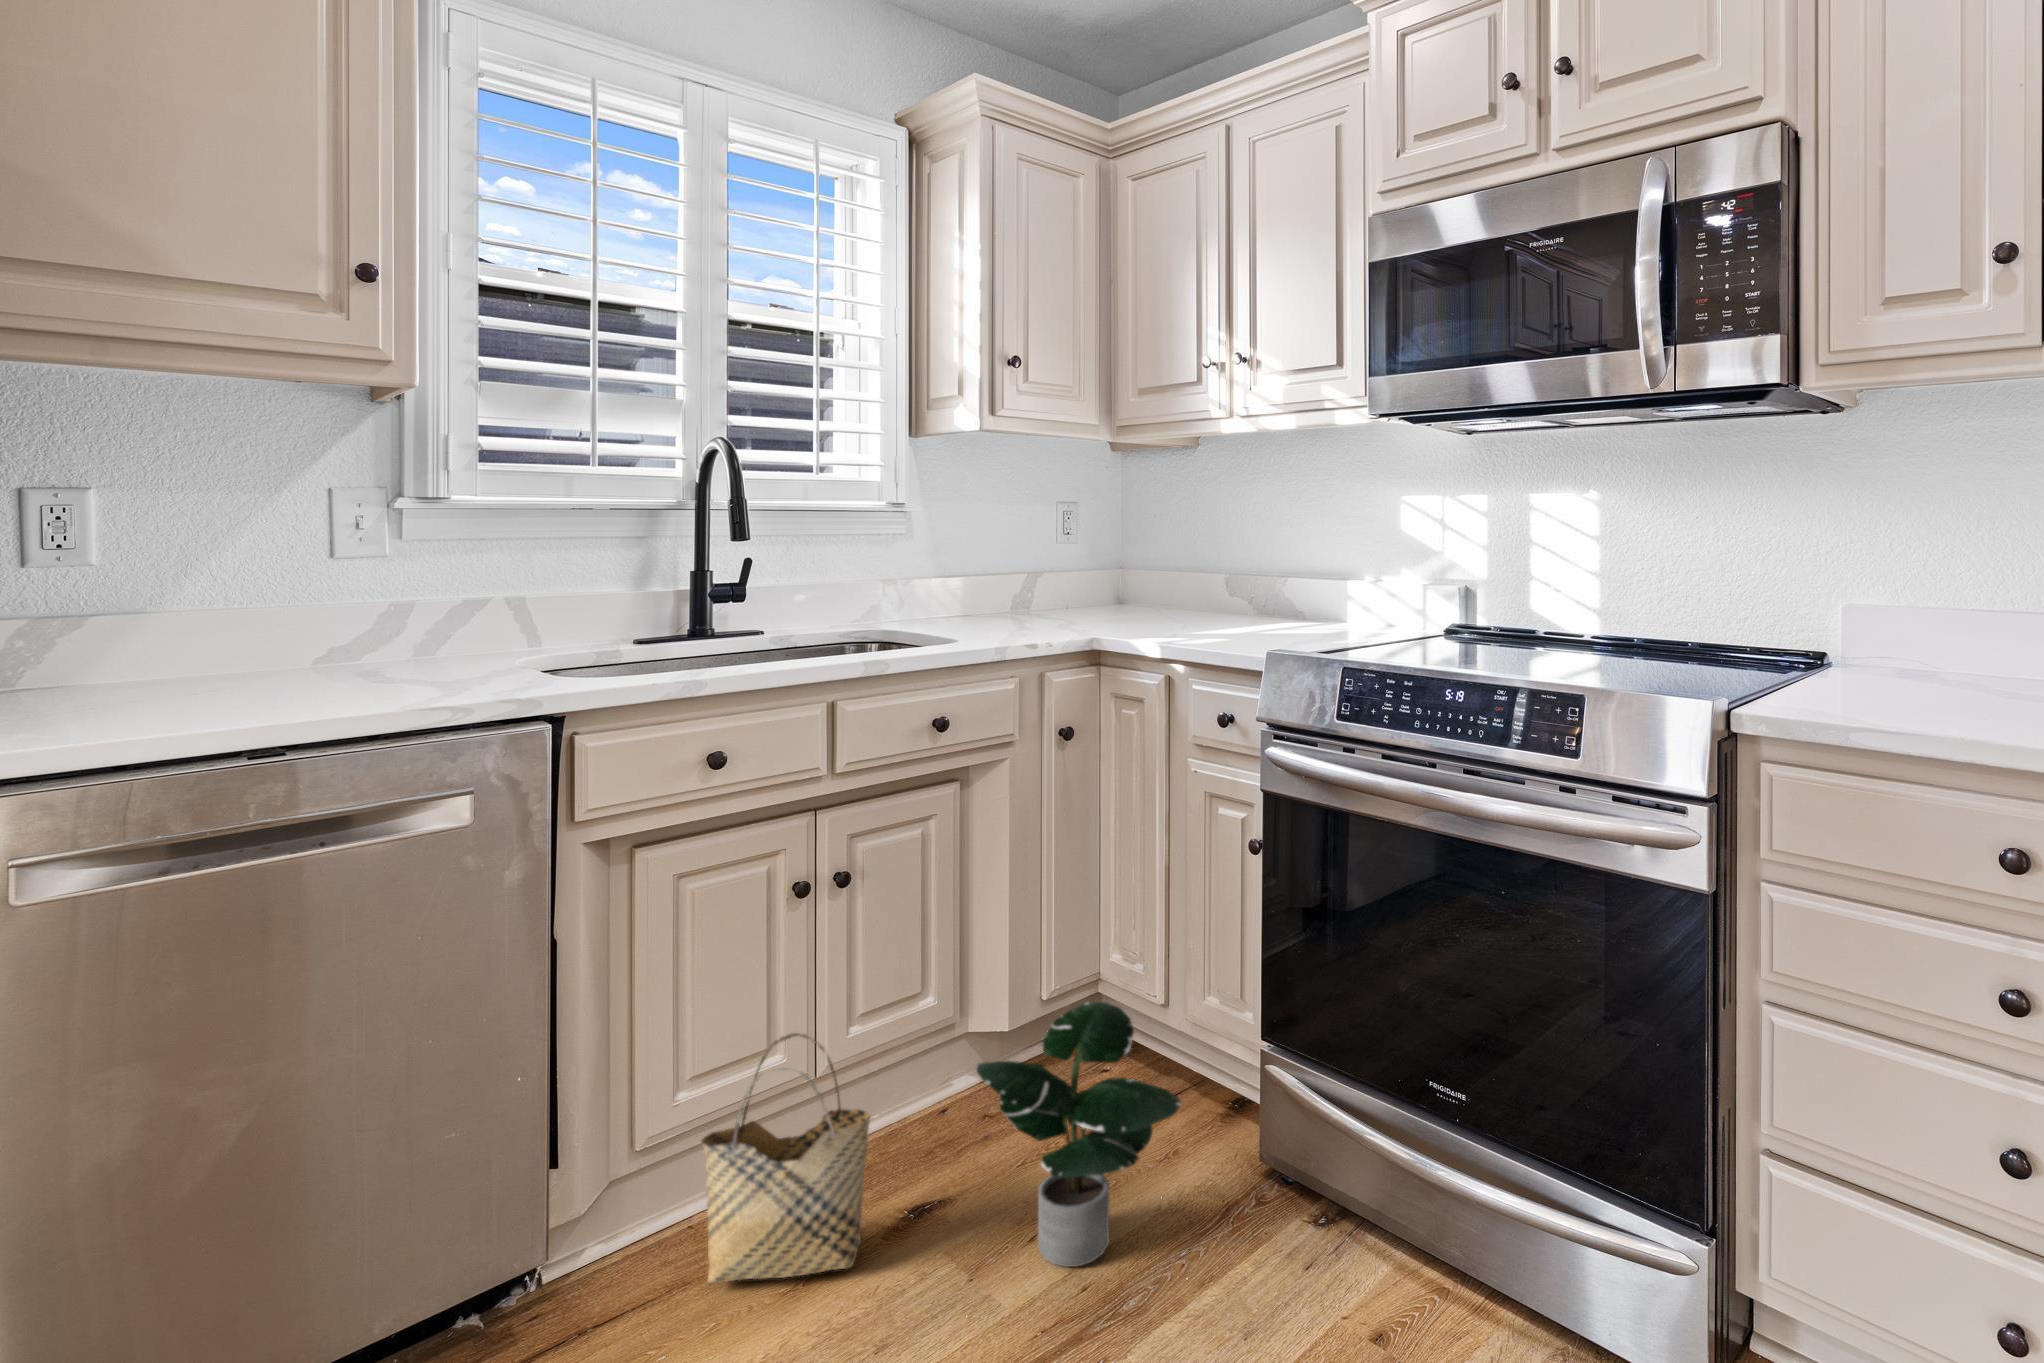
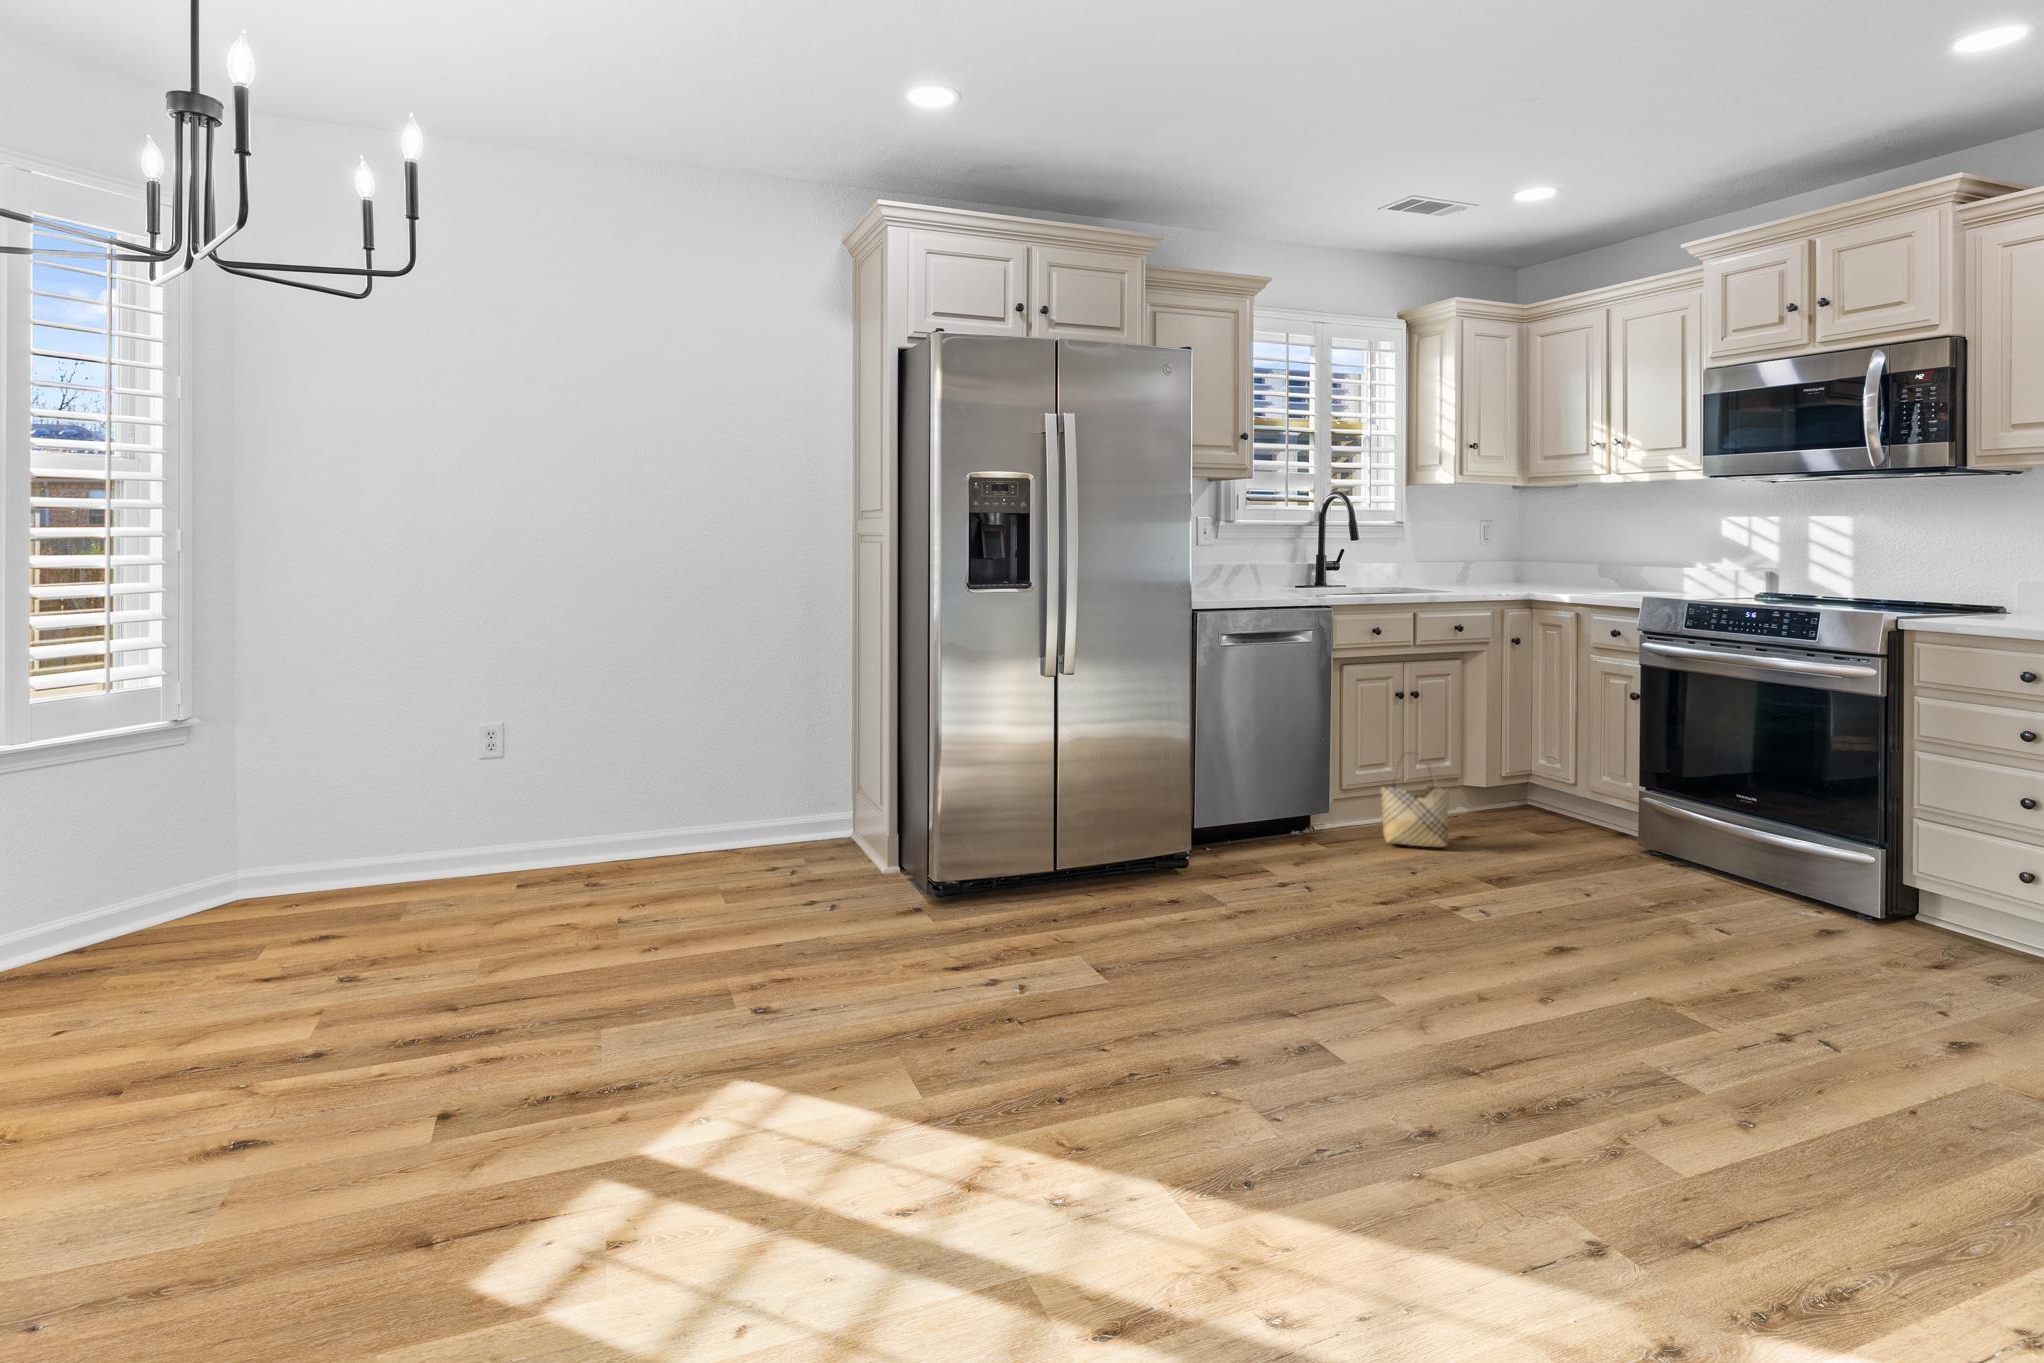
potted plant: present [976,1002,1181,1267] -> none [1503,757,1605,861]

